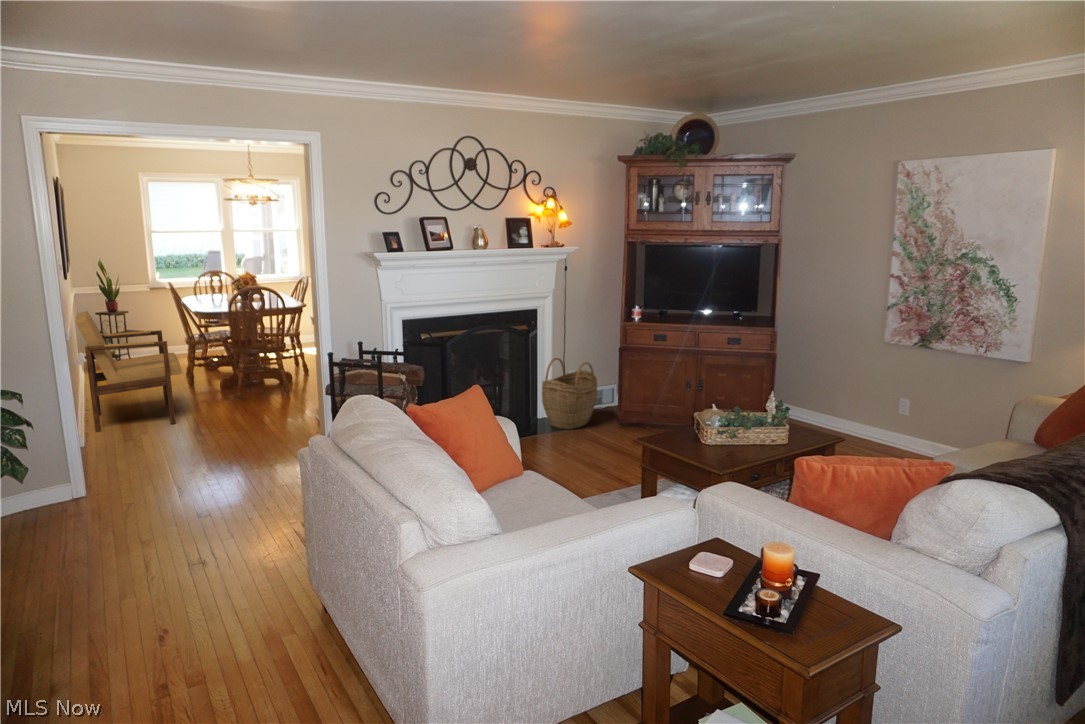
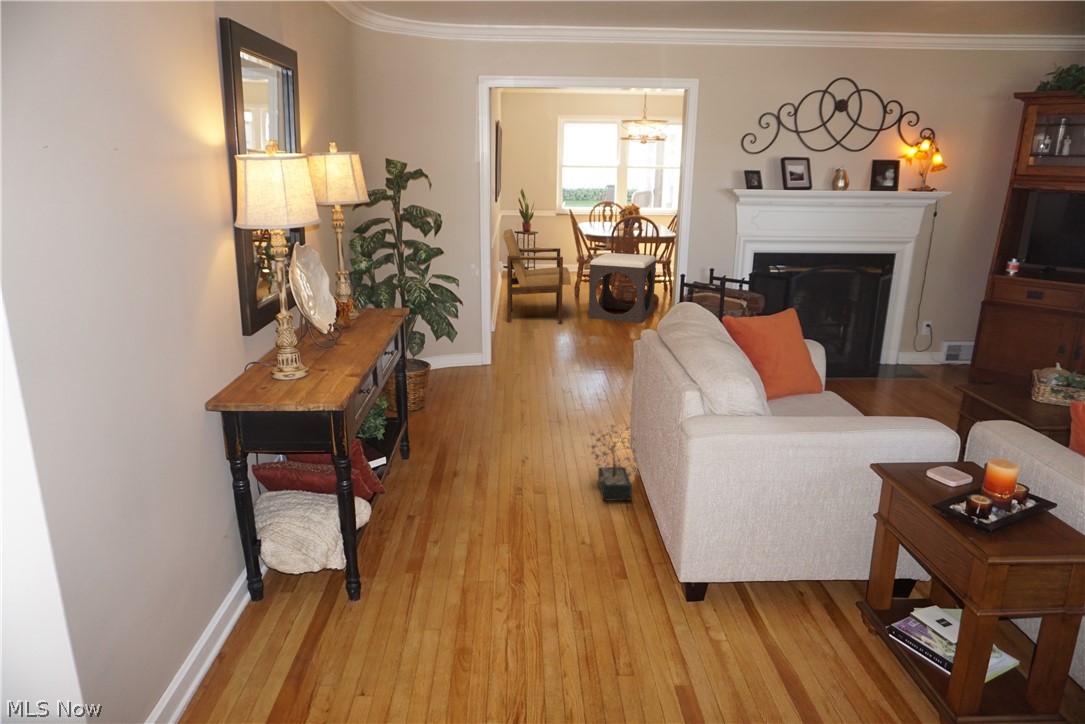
footstool: none [205,329,291,411] -> present [589,253,656,323]
woven basket: present [542,358,597,430] -> none [885,305,952,378]
decorative plant: none [241,565,325,681] -> present [591,425,639,501]

